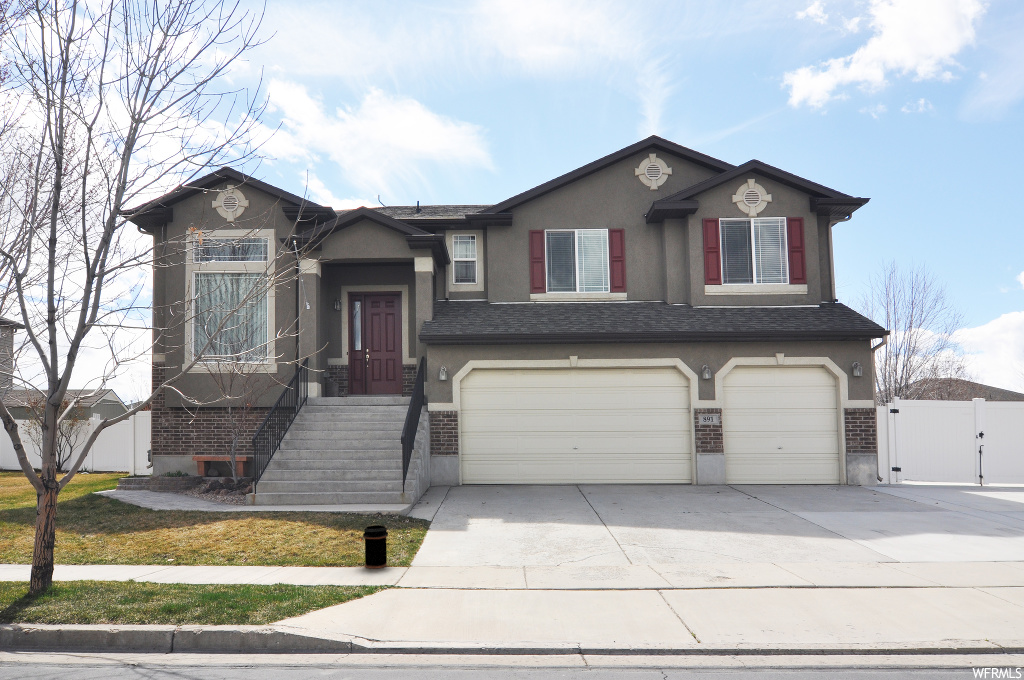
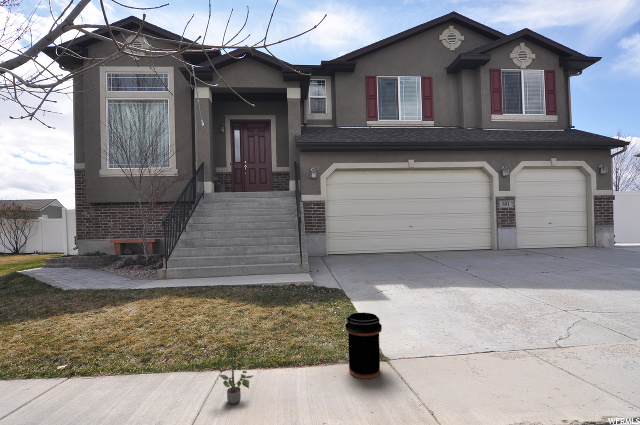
potted plant: none [275,537,297,574] -> present [220,344,253,404]

